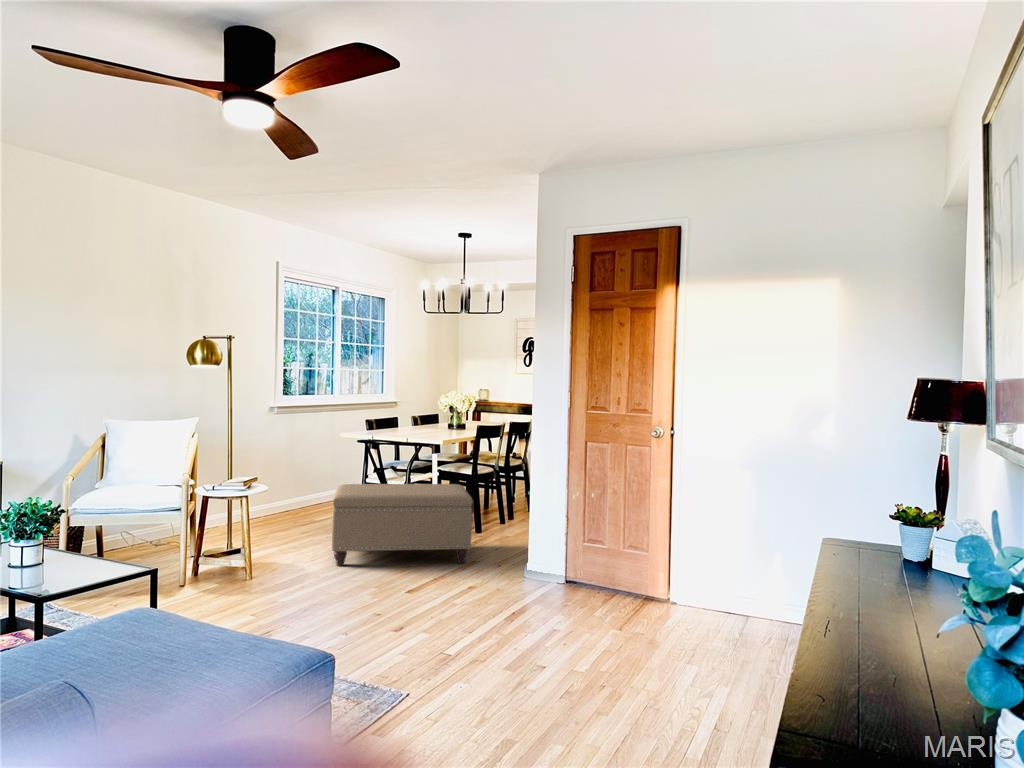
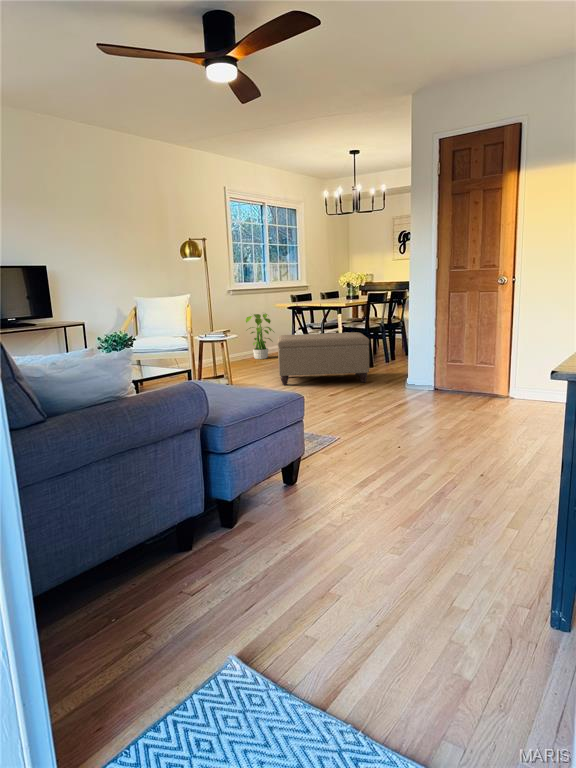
potted plant: none [292,441,340,511] -> present [245,313,274,359]

